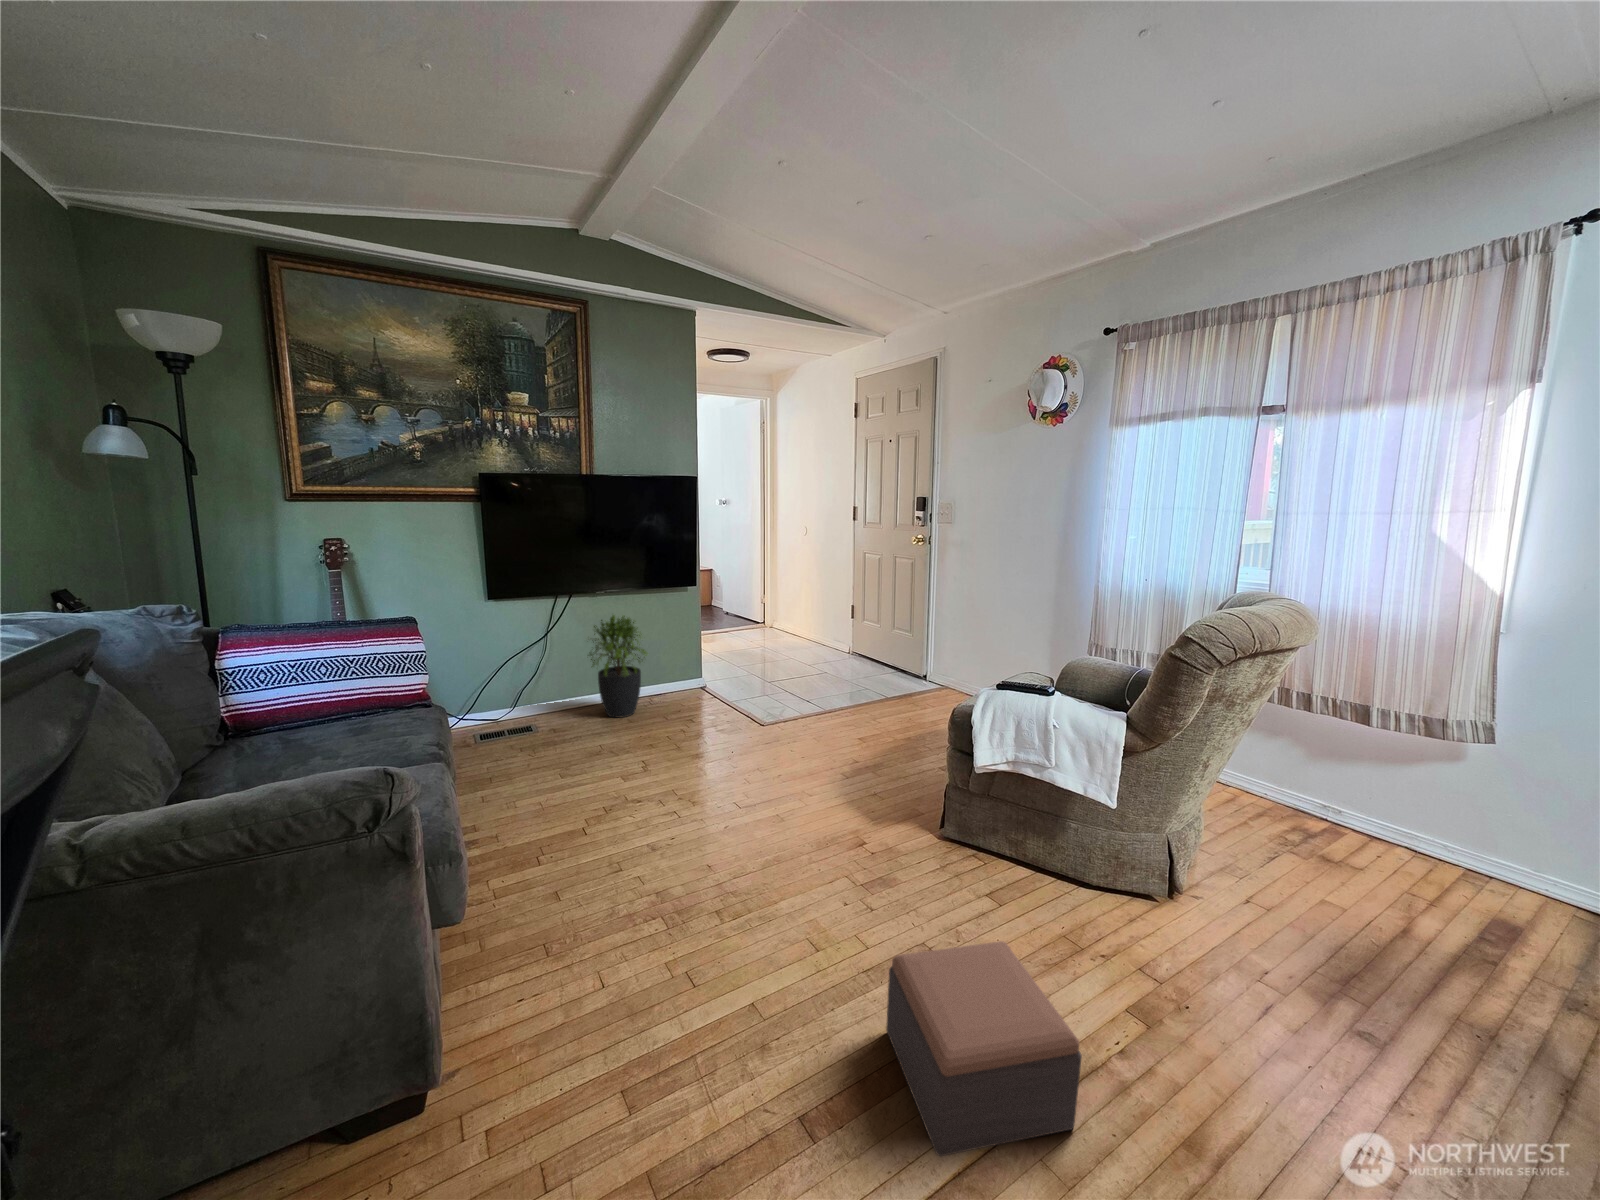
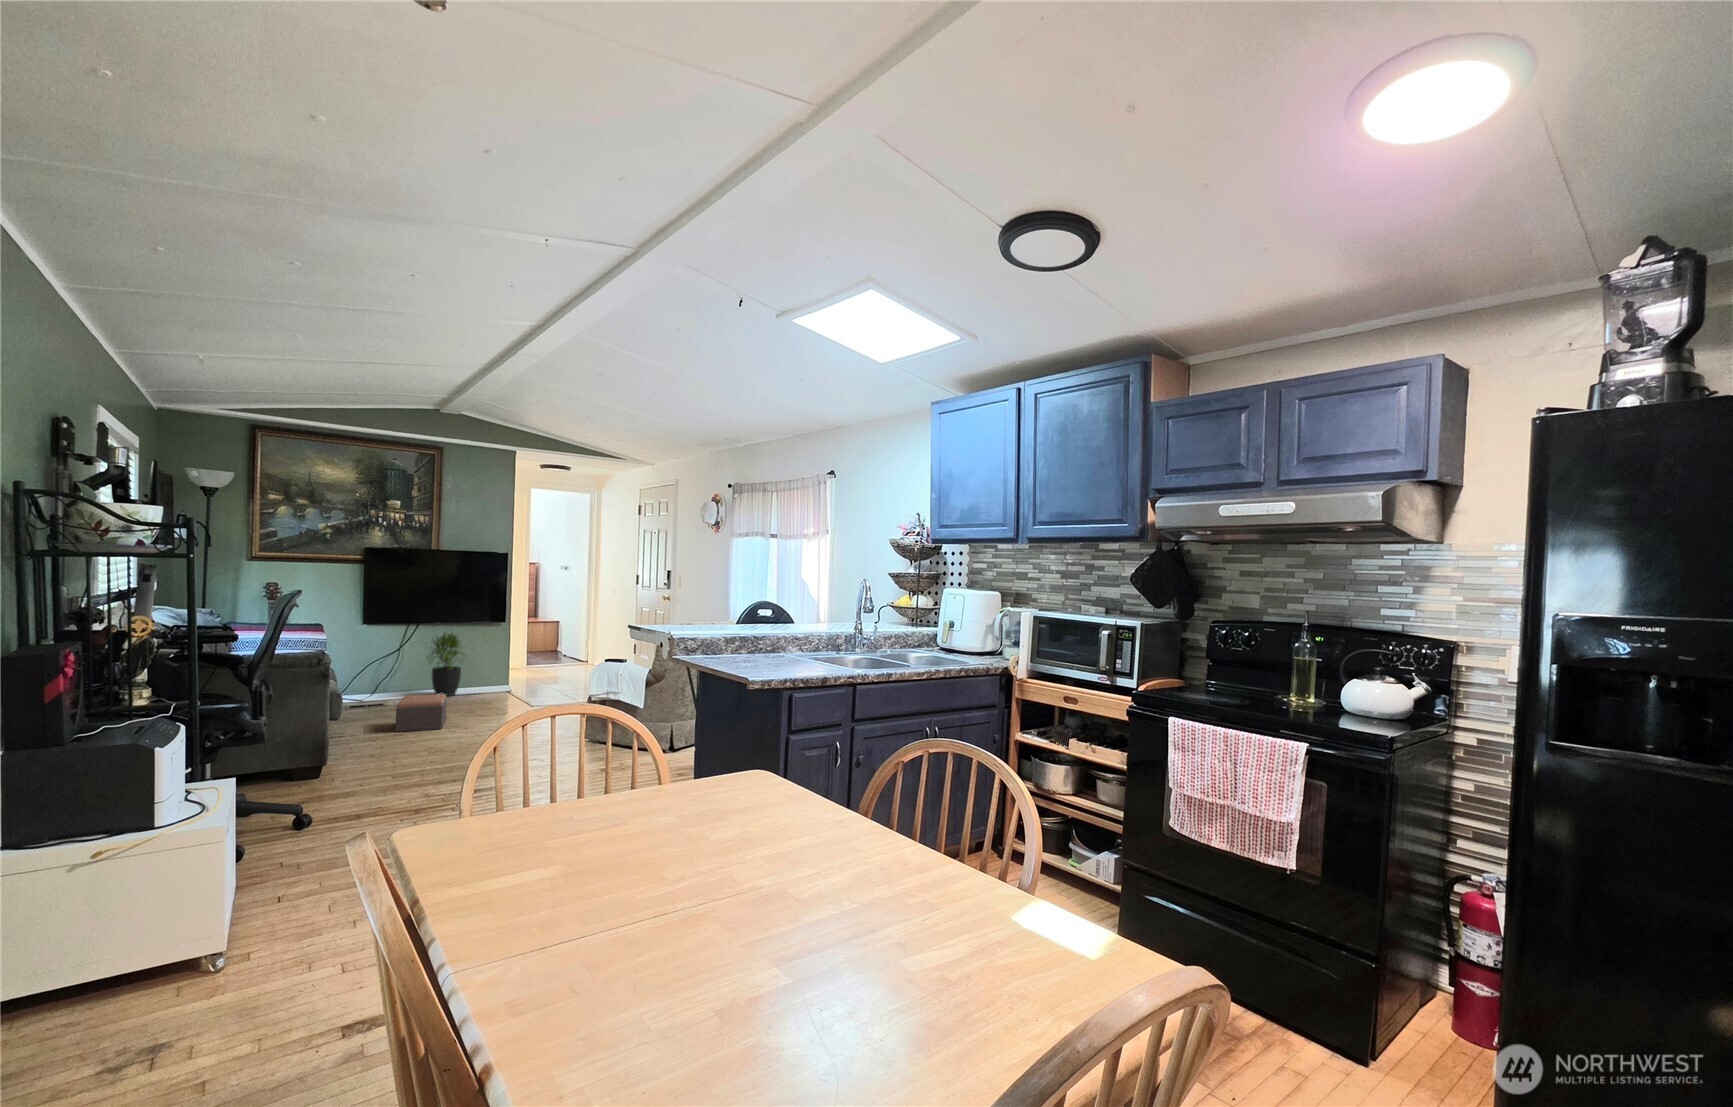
footstool: present [886,941,1082,1156] -> present [395,694,447,732]

